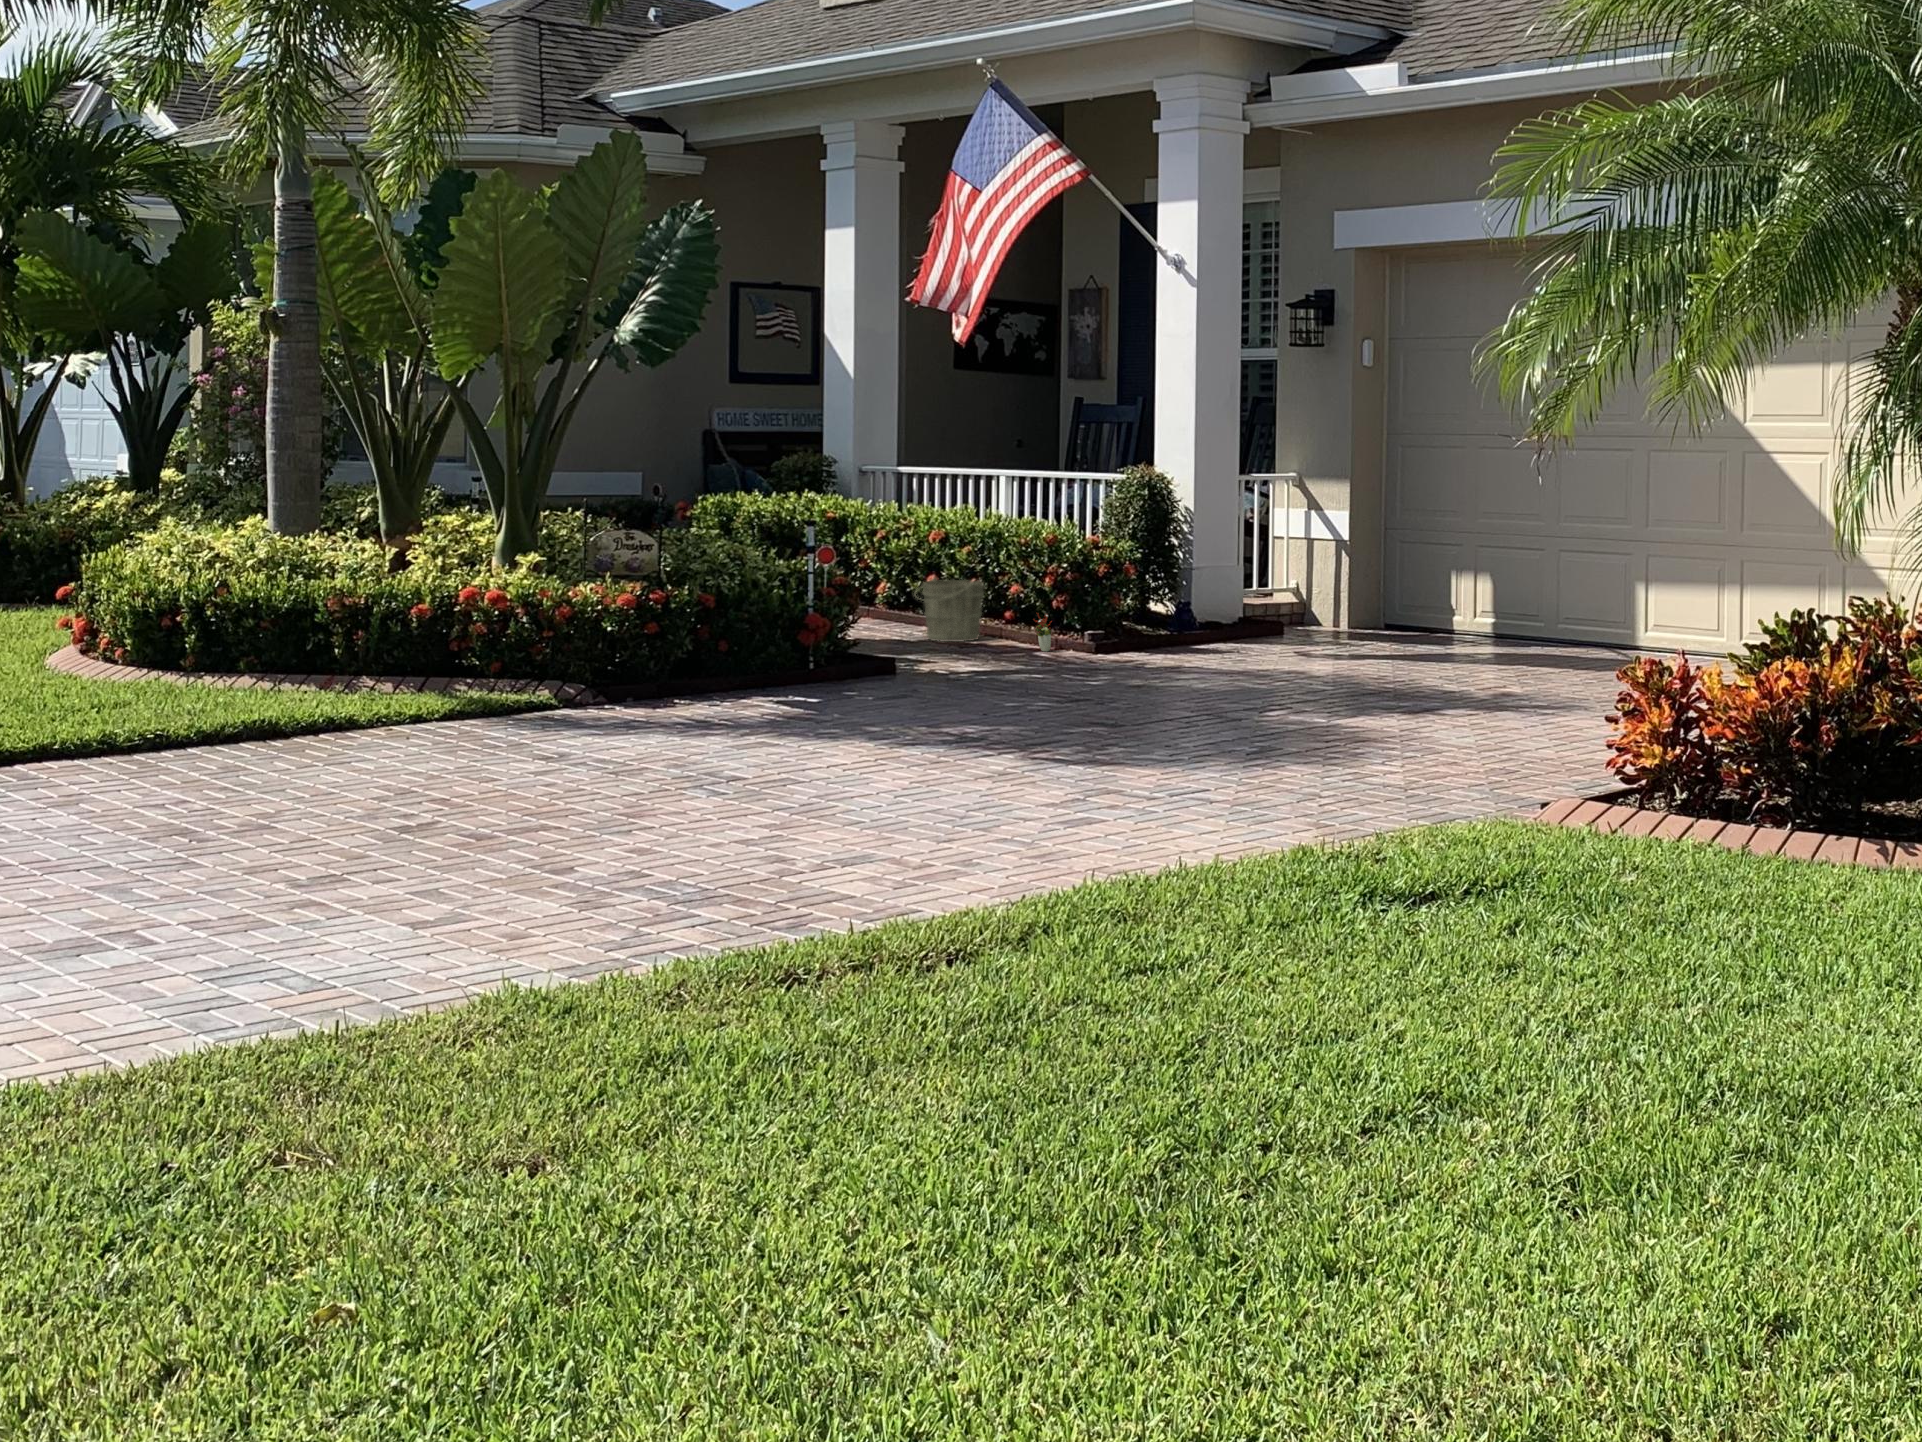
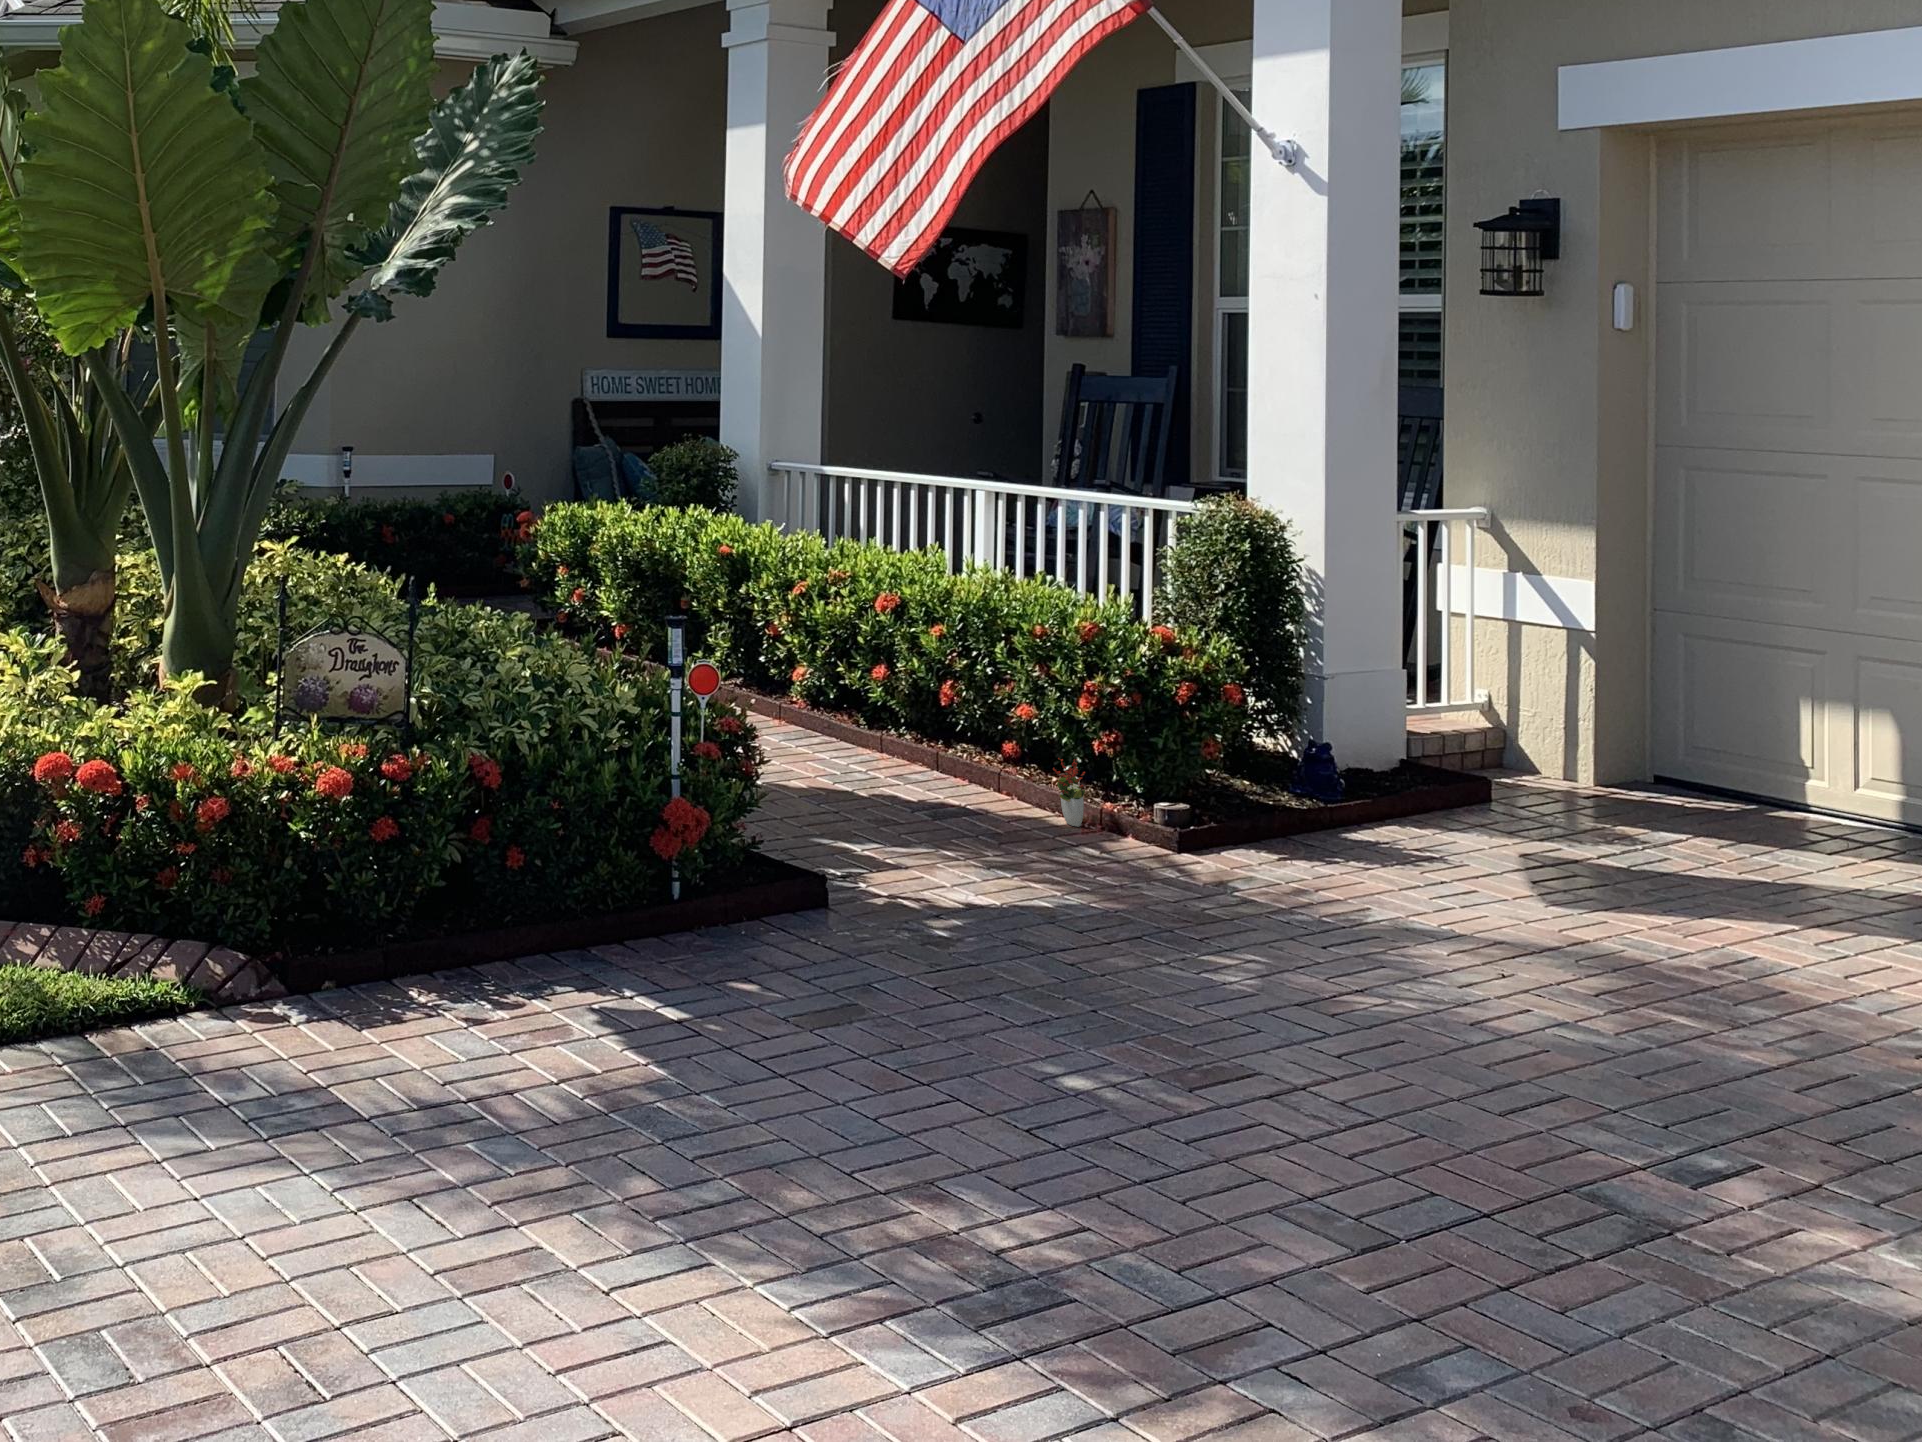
bucket: present [920,578,984,642] -> none [849,672,963,786]

